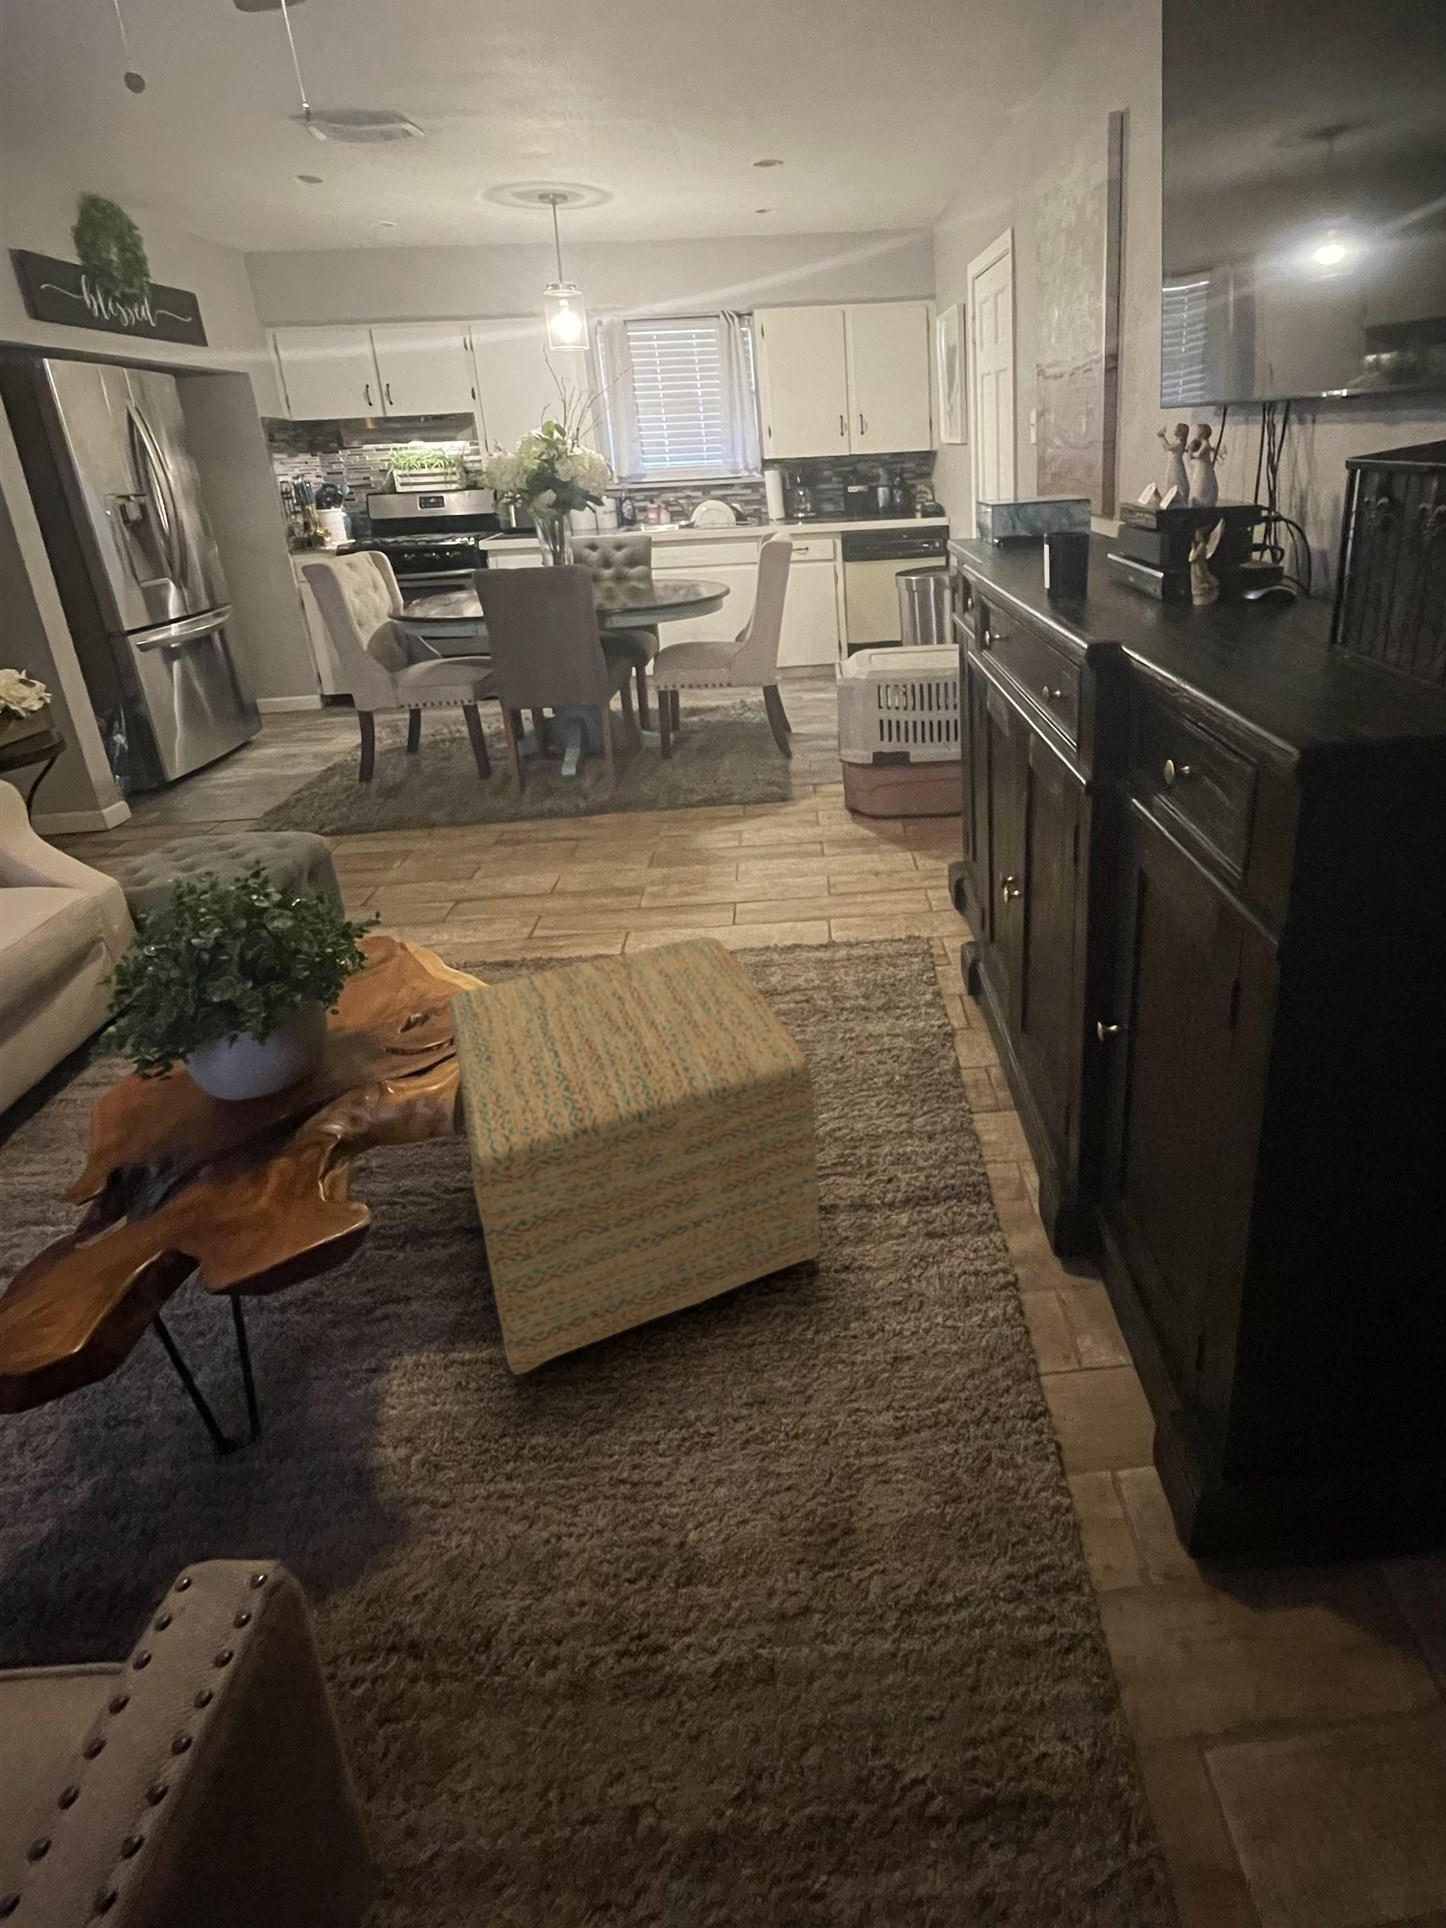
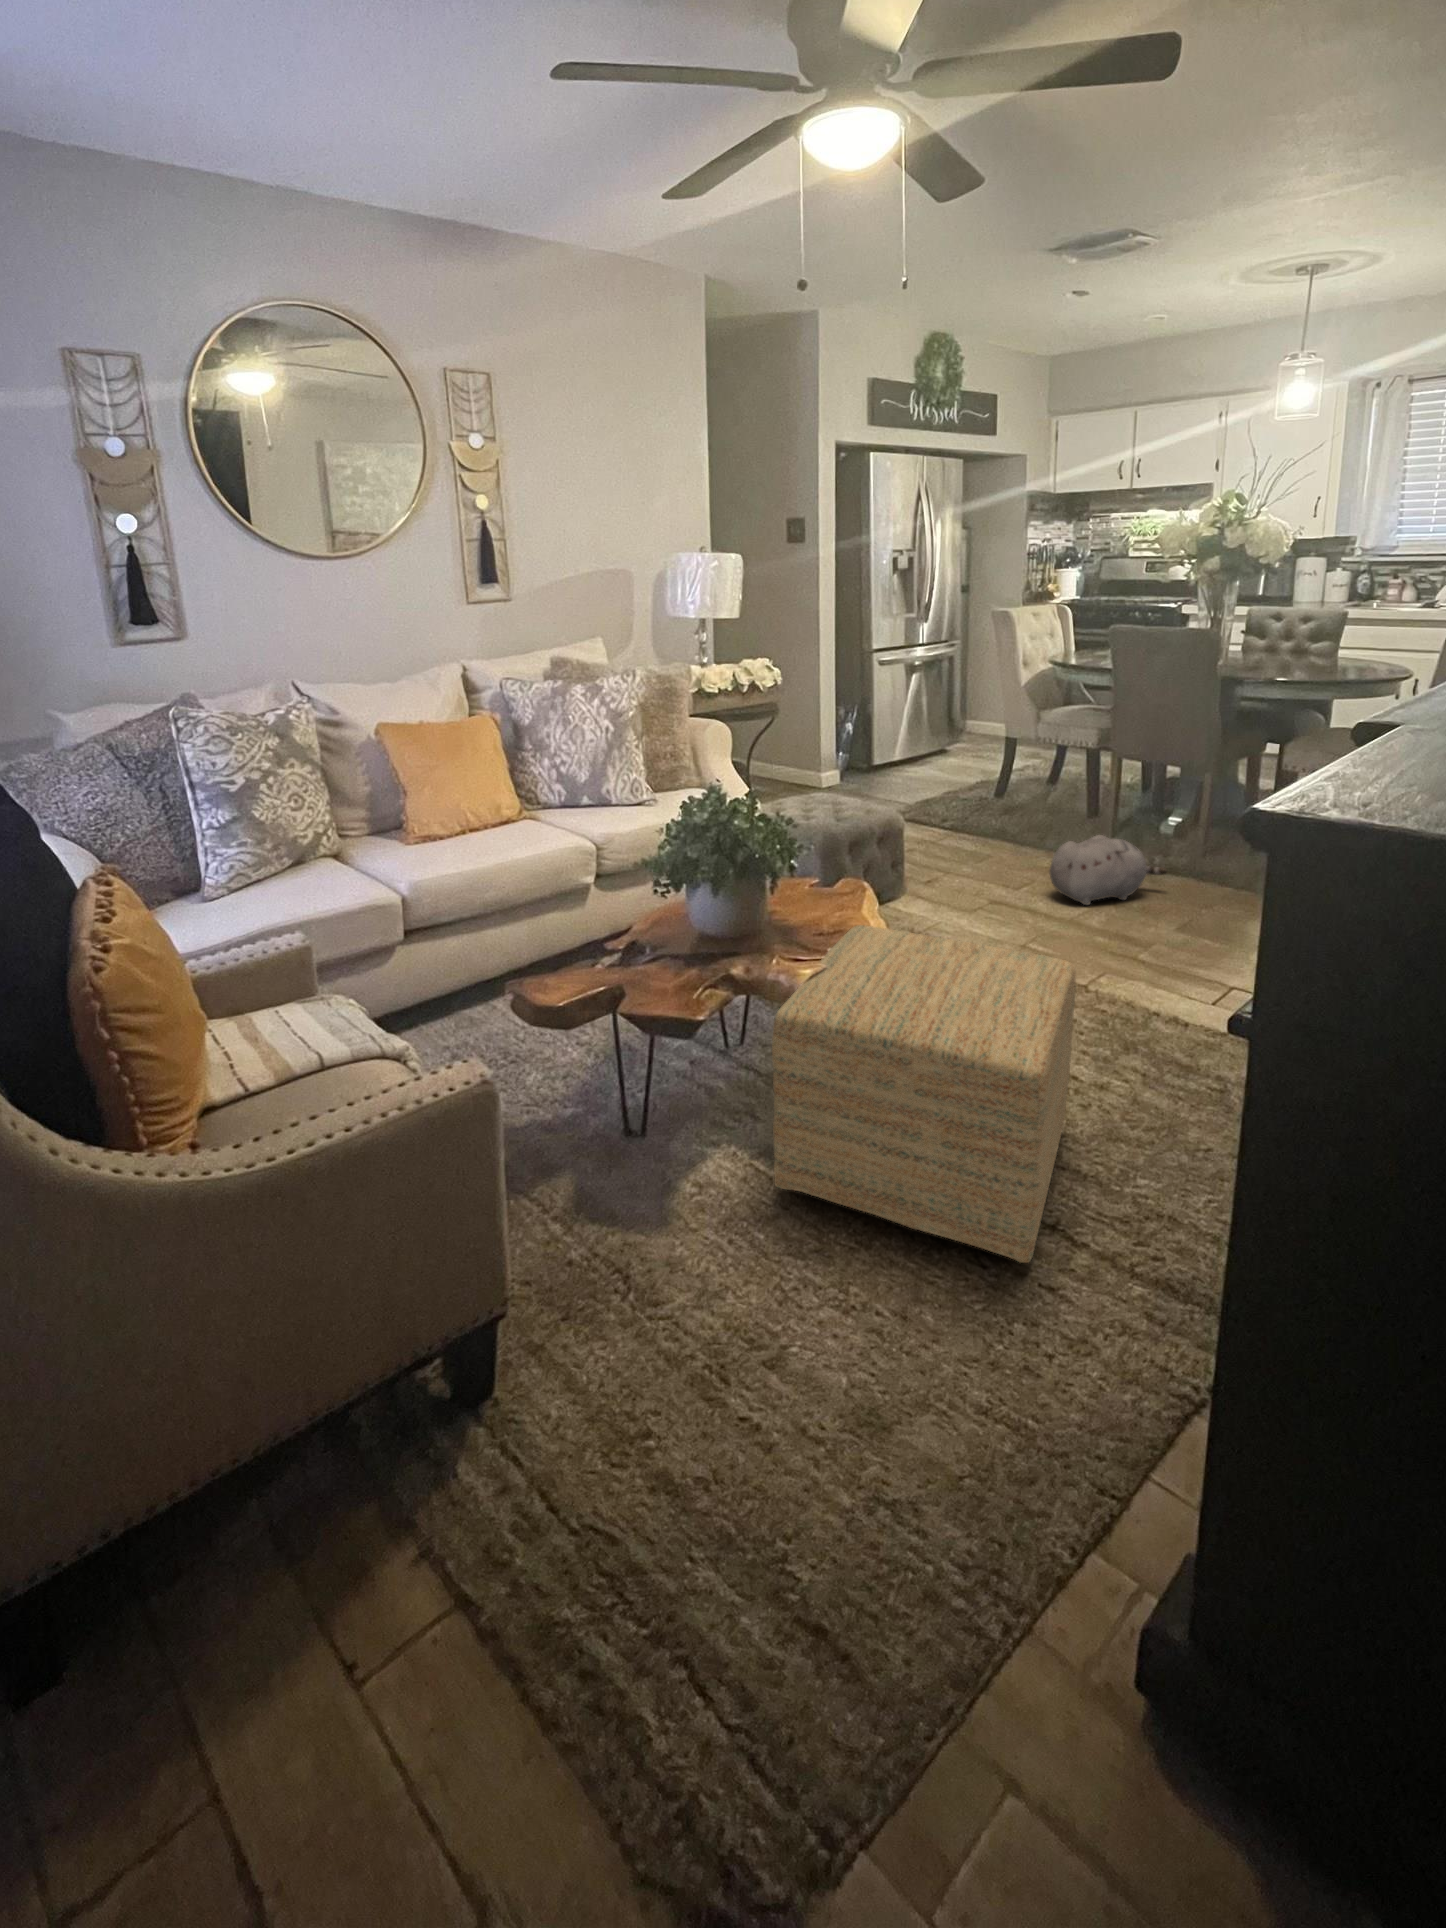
plush toy: none [512,796,618,875] -> present [1050,835,1167,905]

